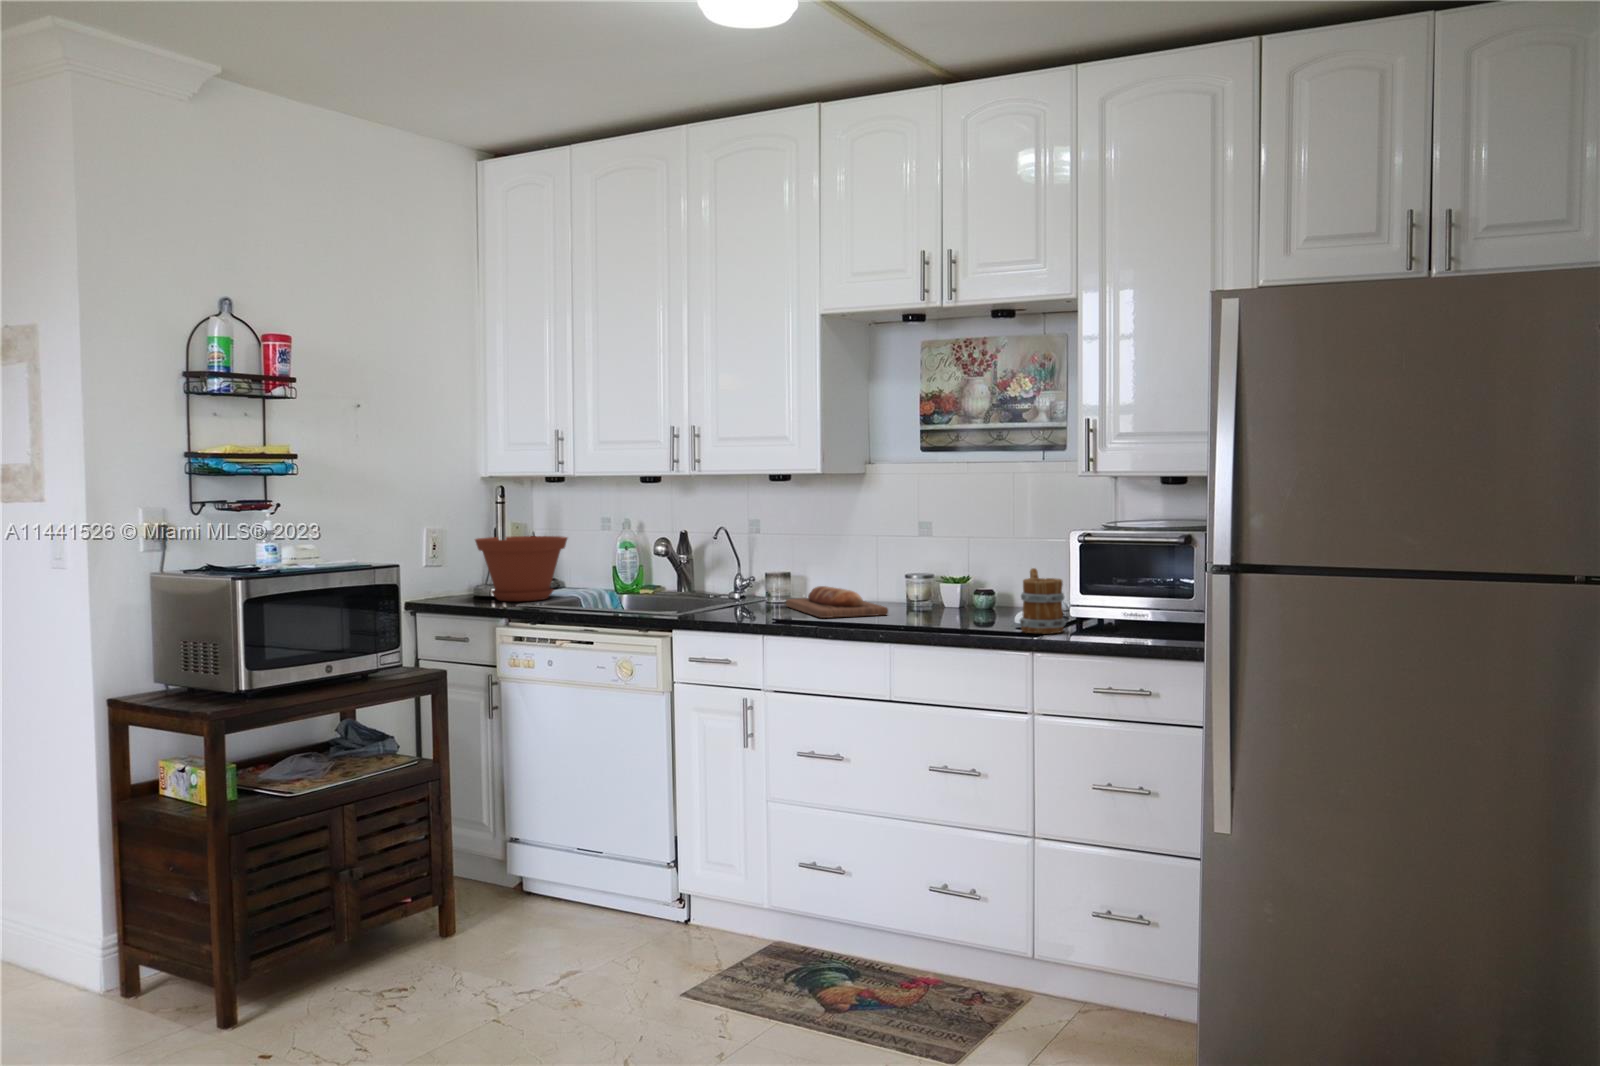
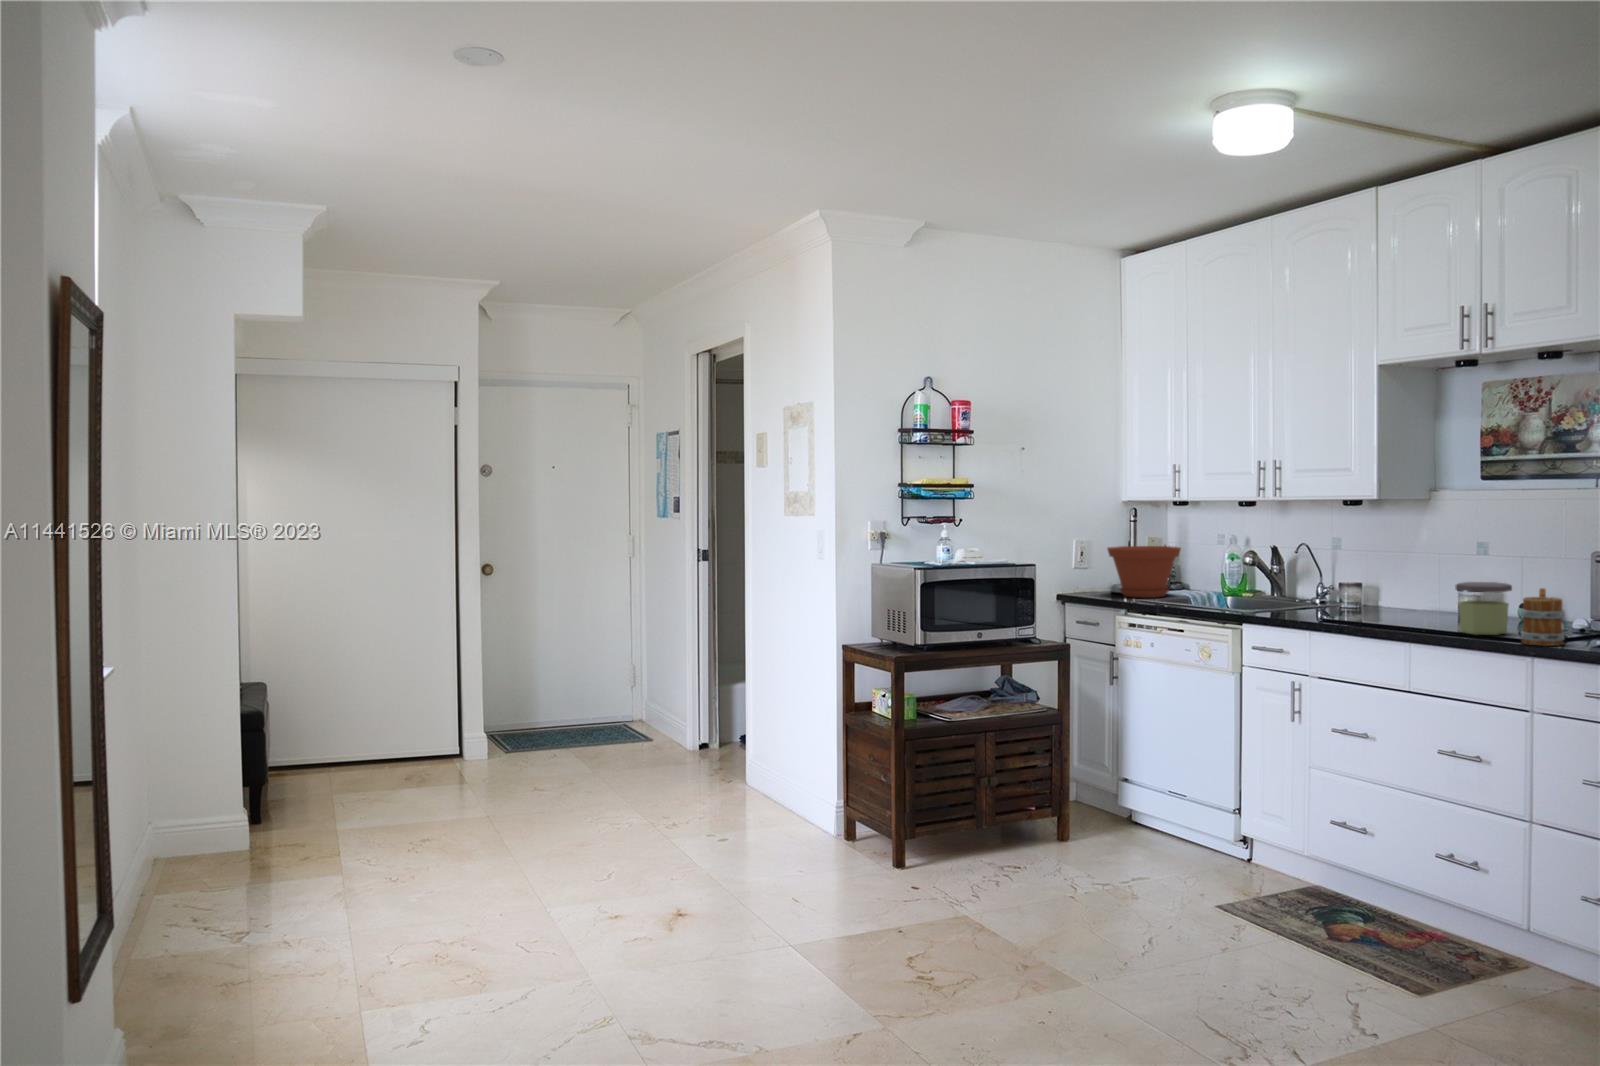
jar: none [935,564,990,625] -> present [1455,582,1512,635]
bread loaf: present [786,586,888,618] -> none [1349,596,1428,623]

